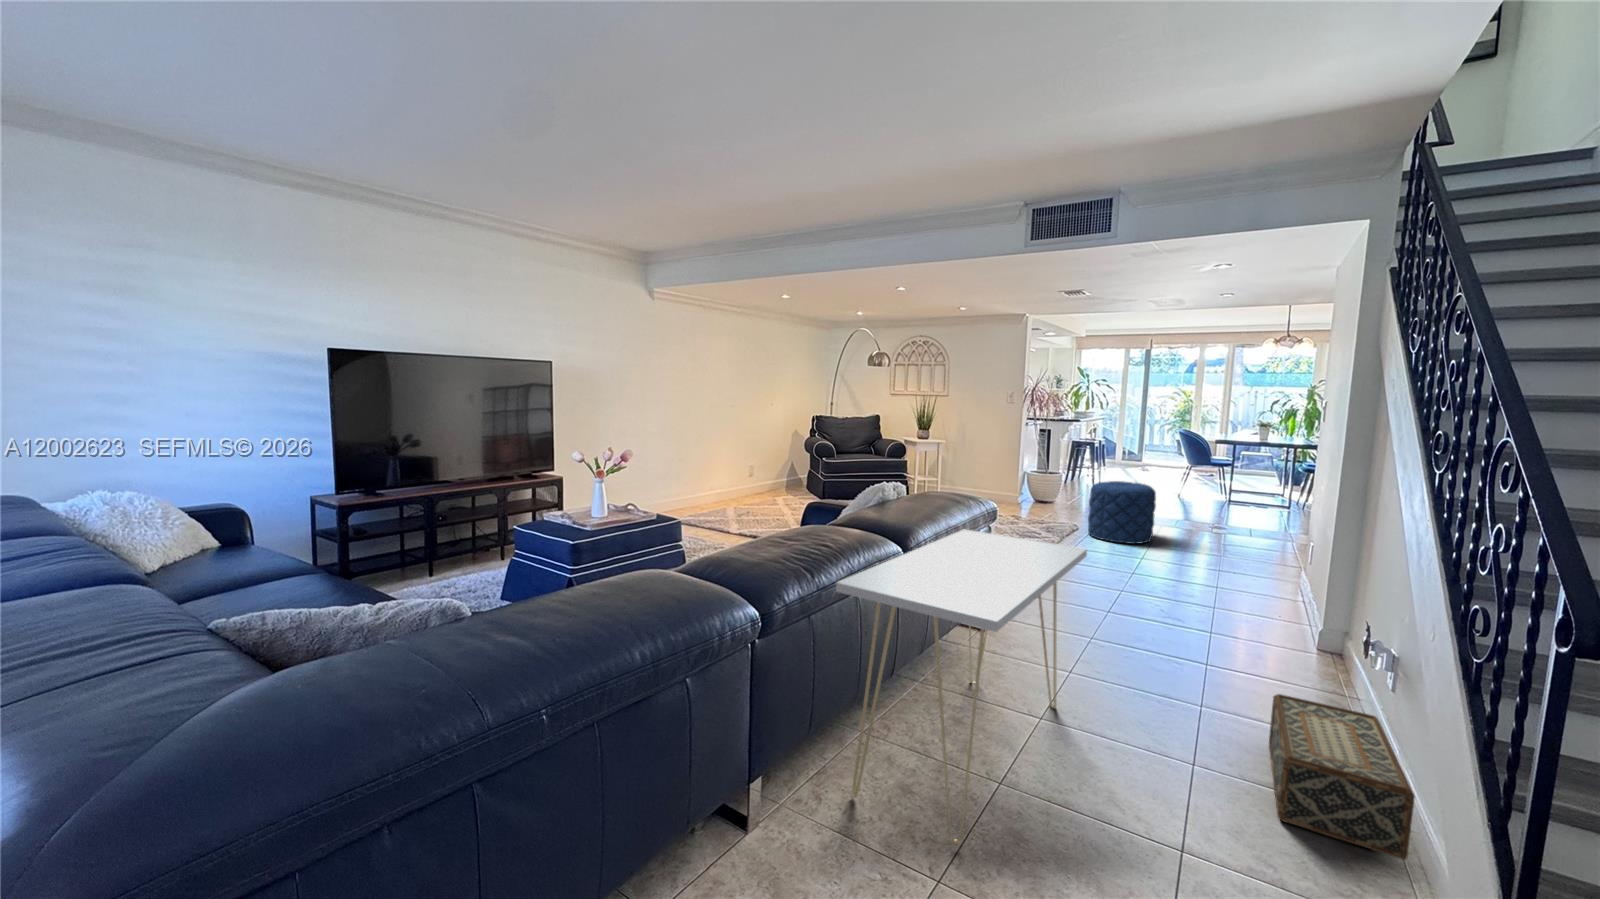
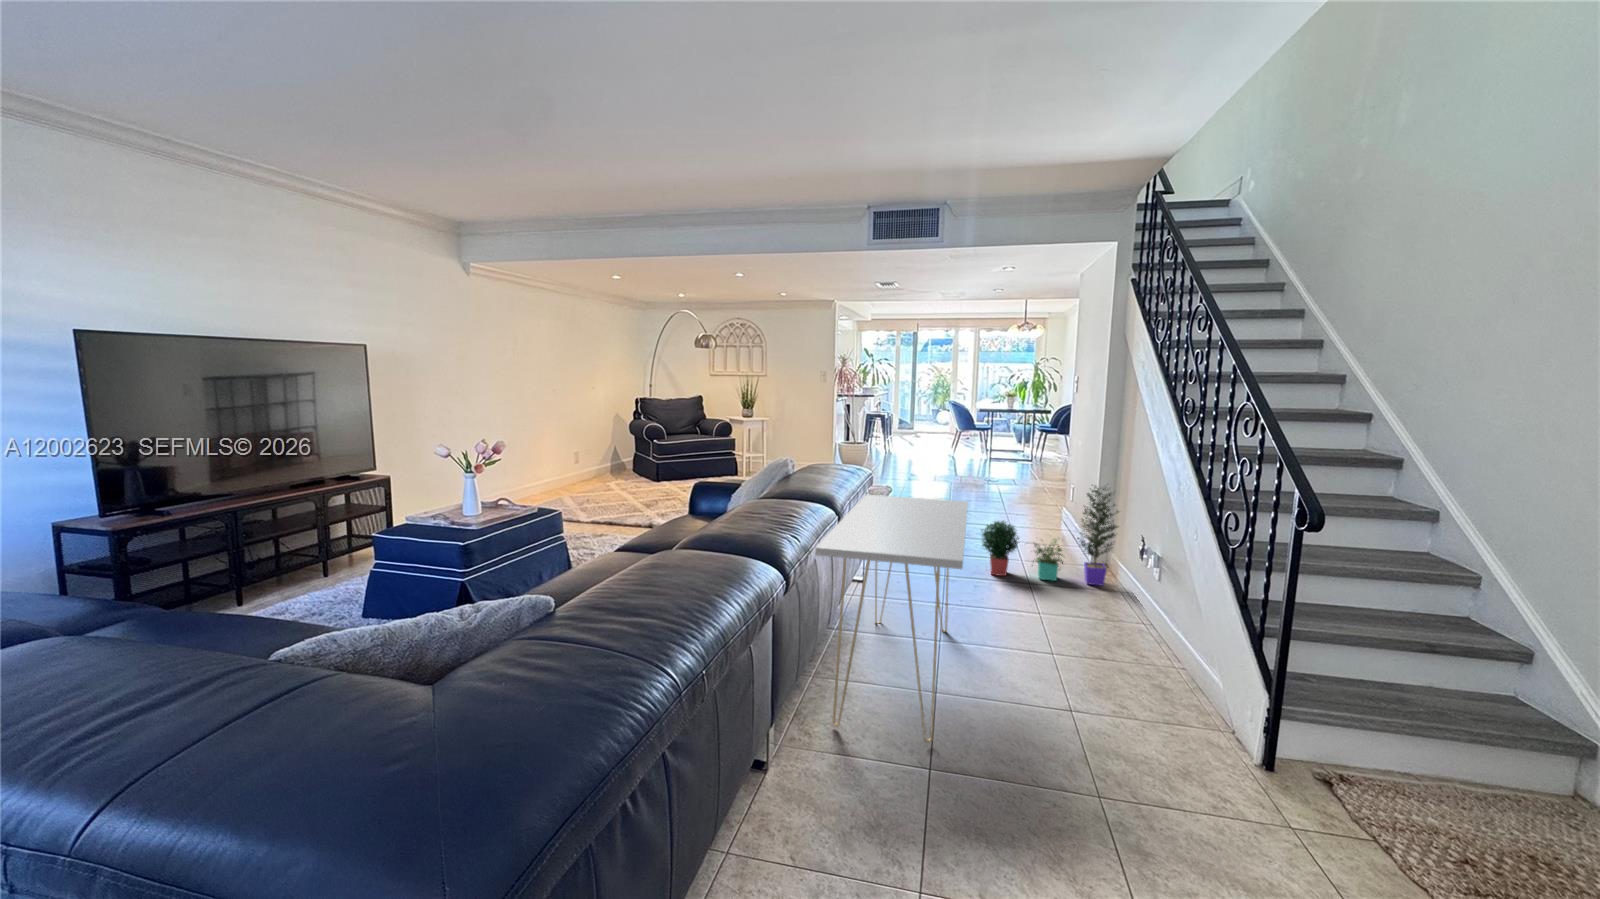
pouf: present [1088,481,1156,544] -> none [902,446,954,498]
potted plant: none [1144,544,1357,685] -> present [982,486,1118,586]
woven basket: present [1269,694,1415,860] -> none [1089,594,1194,687]

